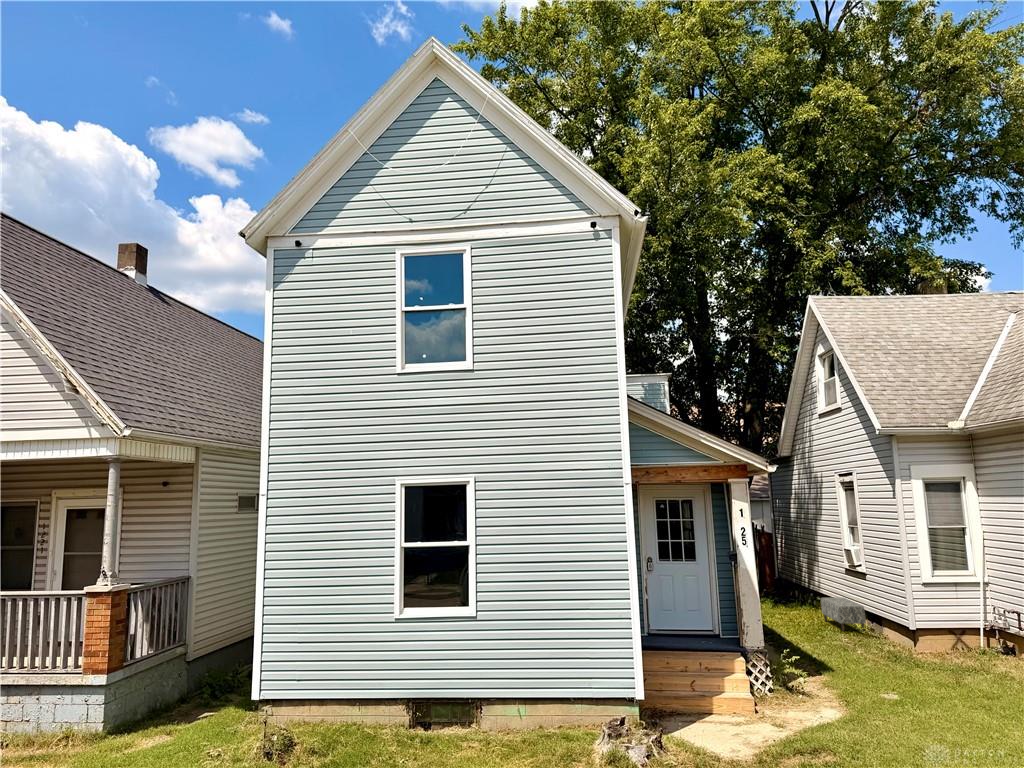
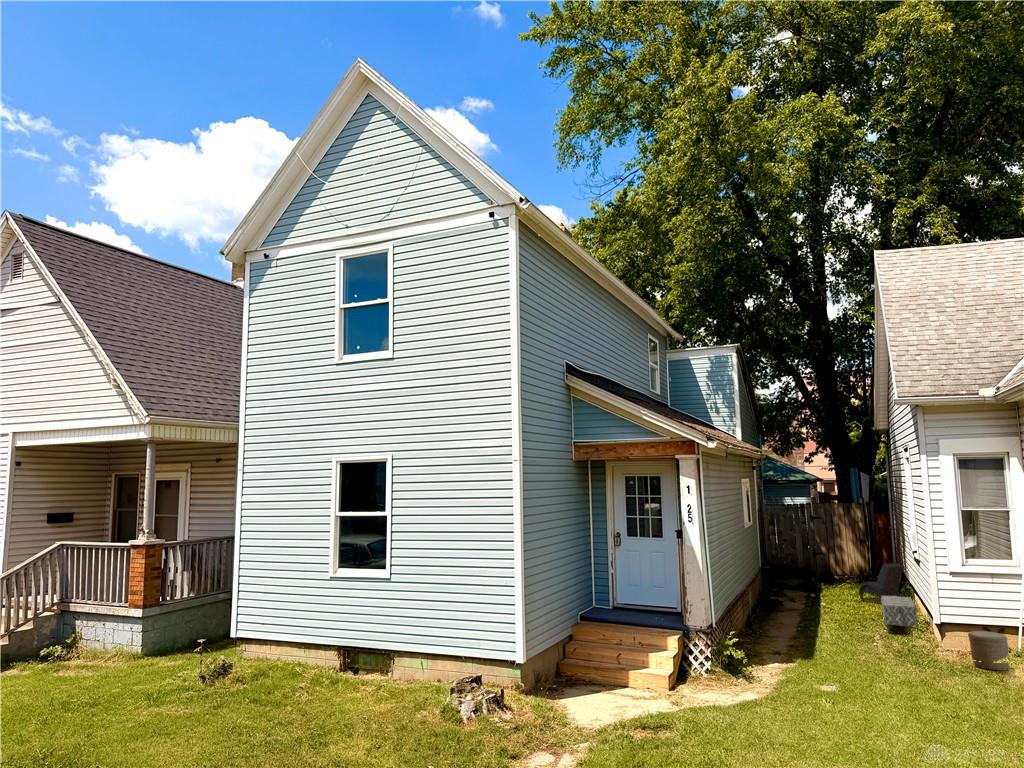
lounge chair: none [771,567,809,603] -> present [859,563,904,604]
woven basket: none [942,626,977,659] -> present [968,631,1009,671]

